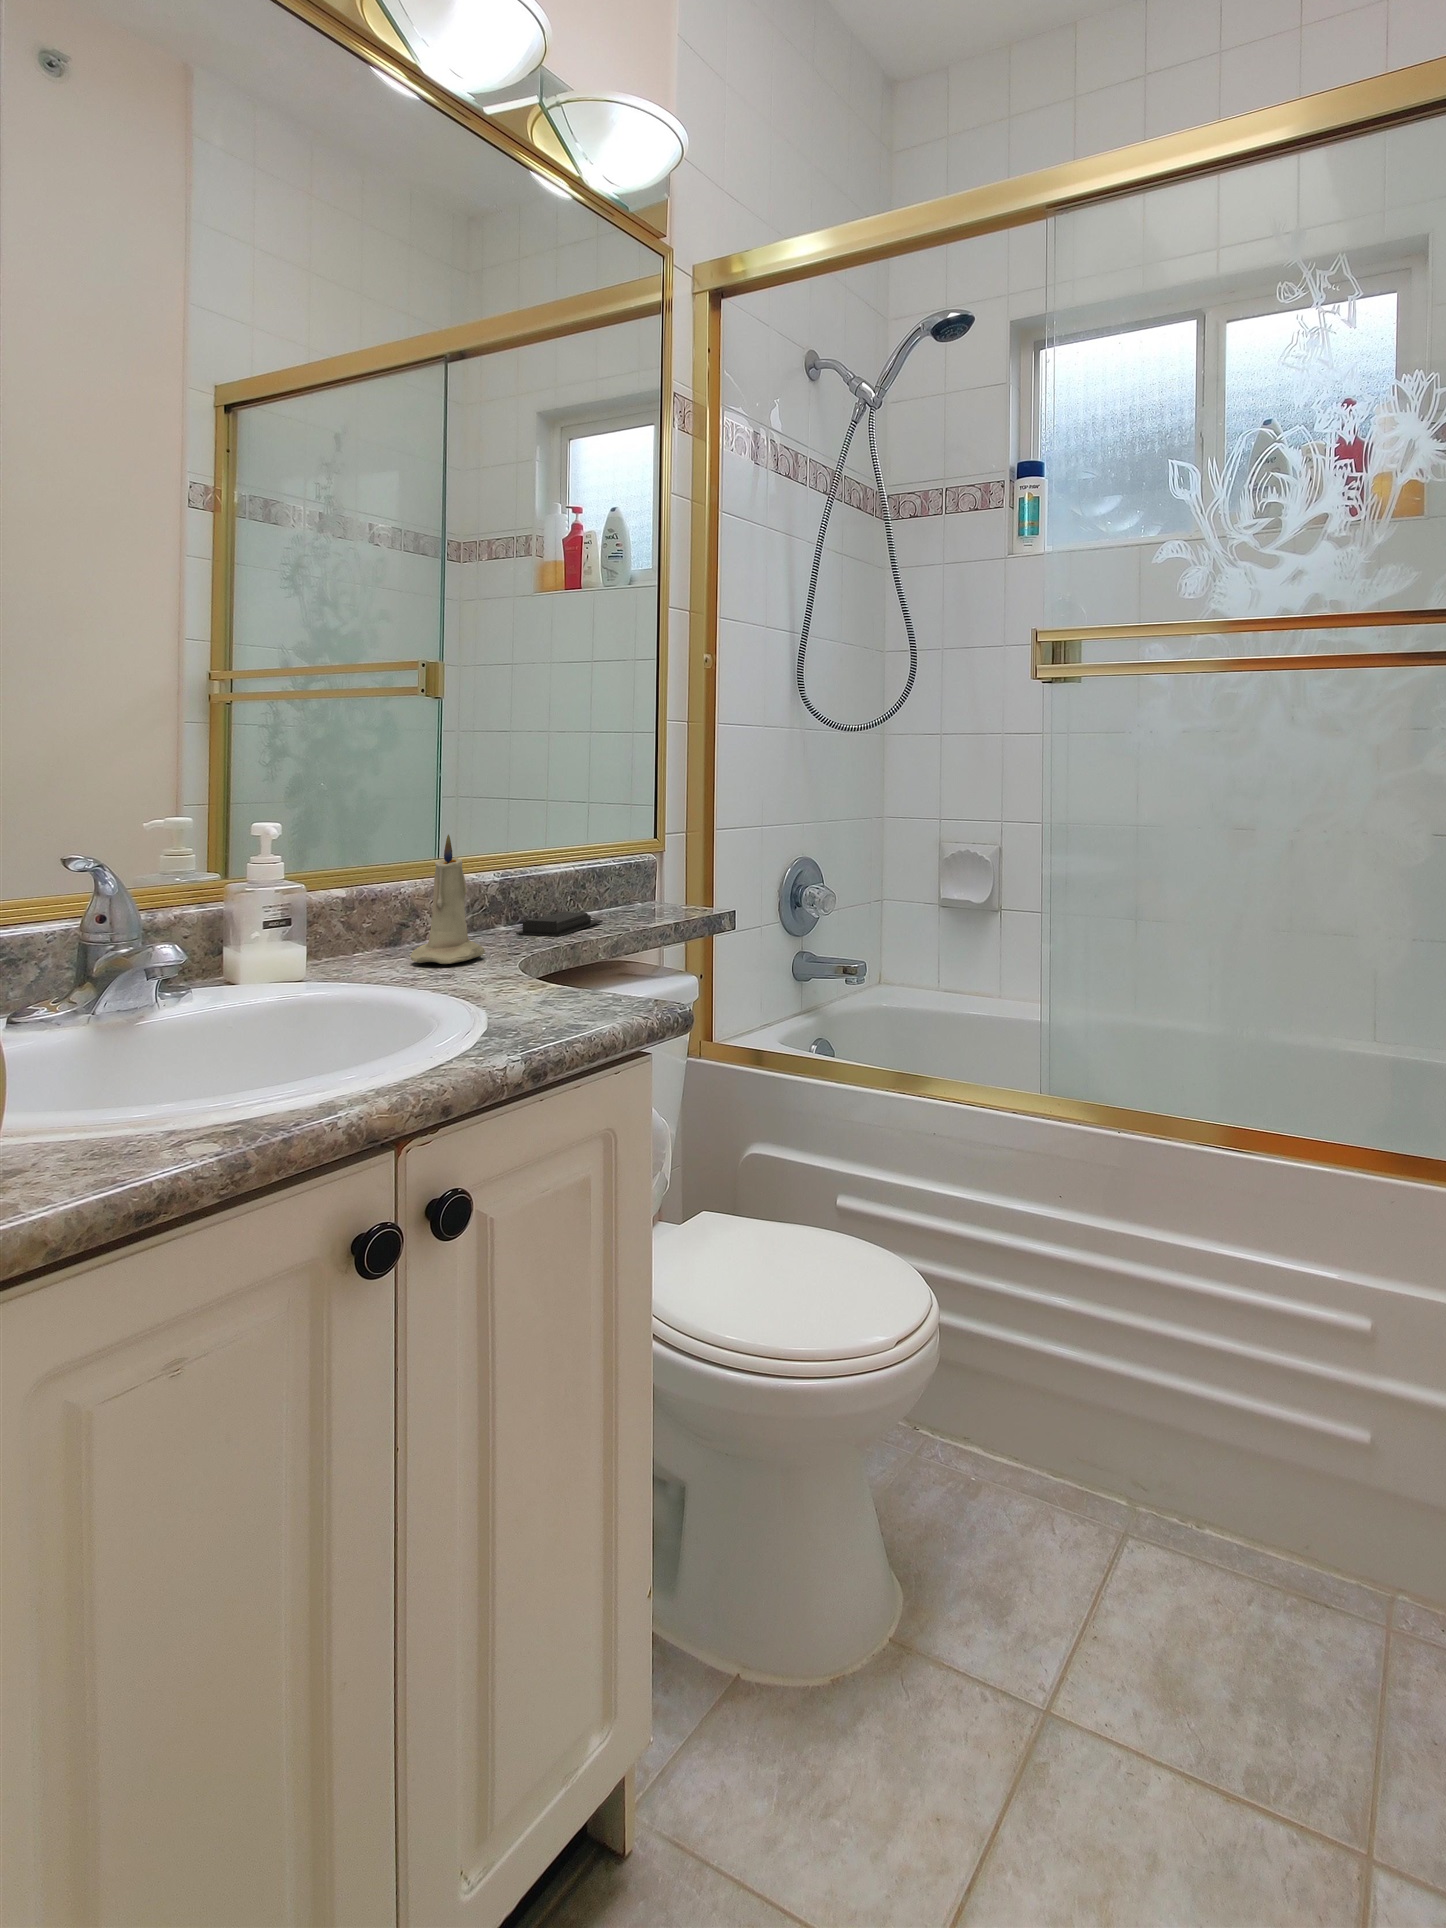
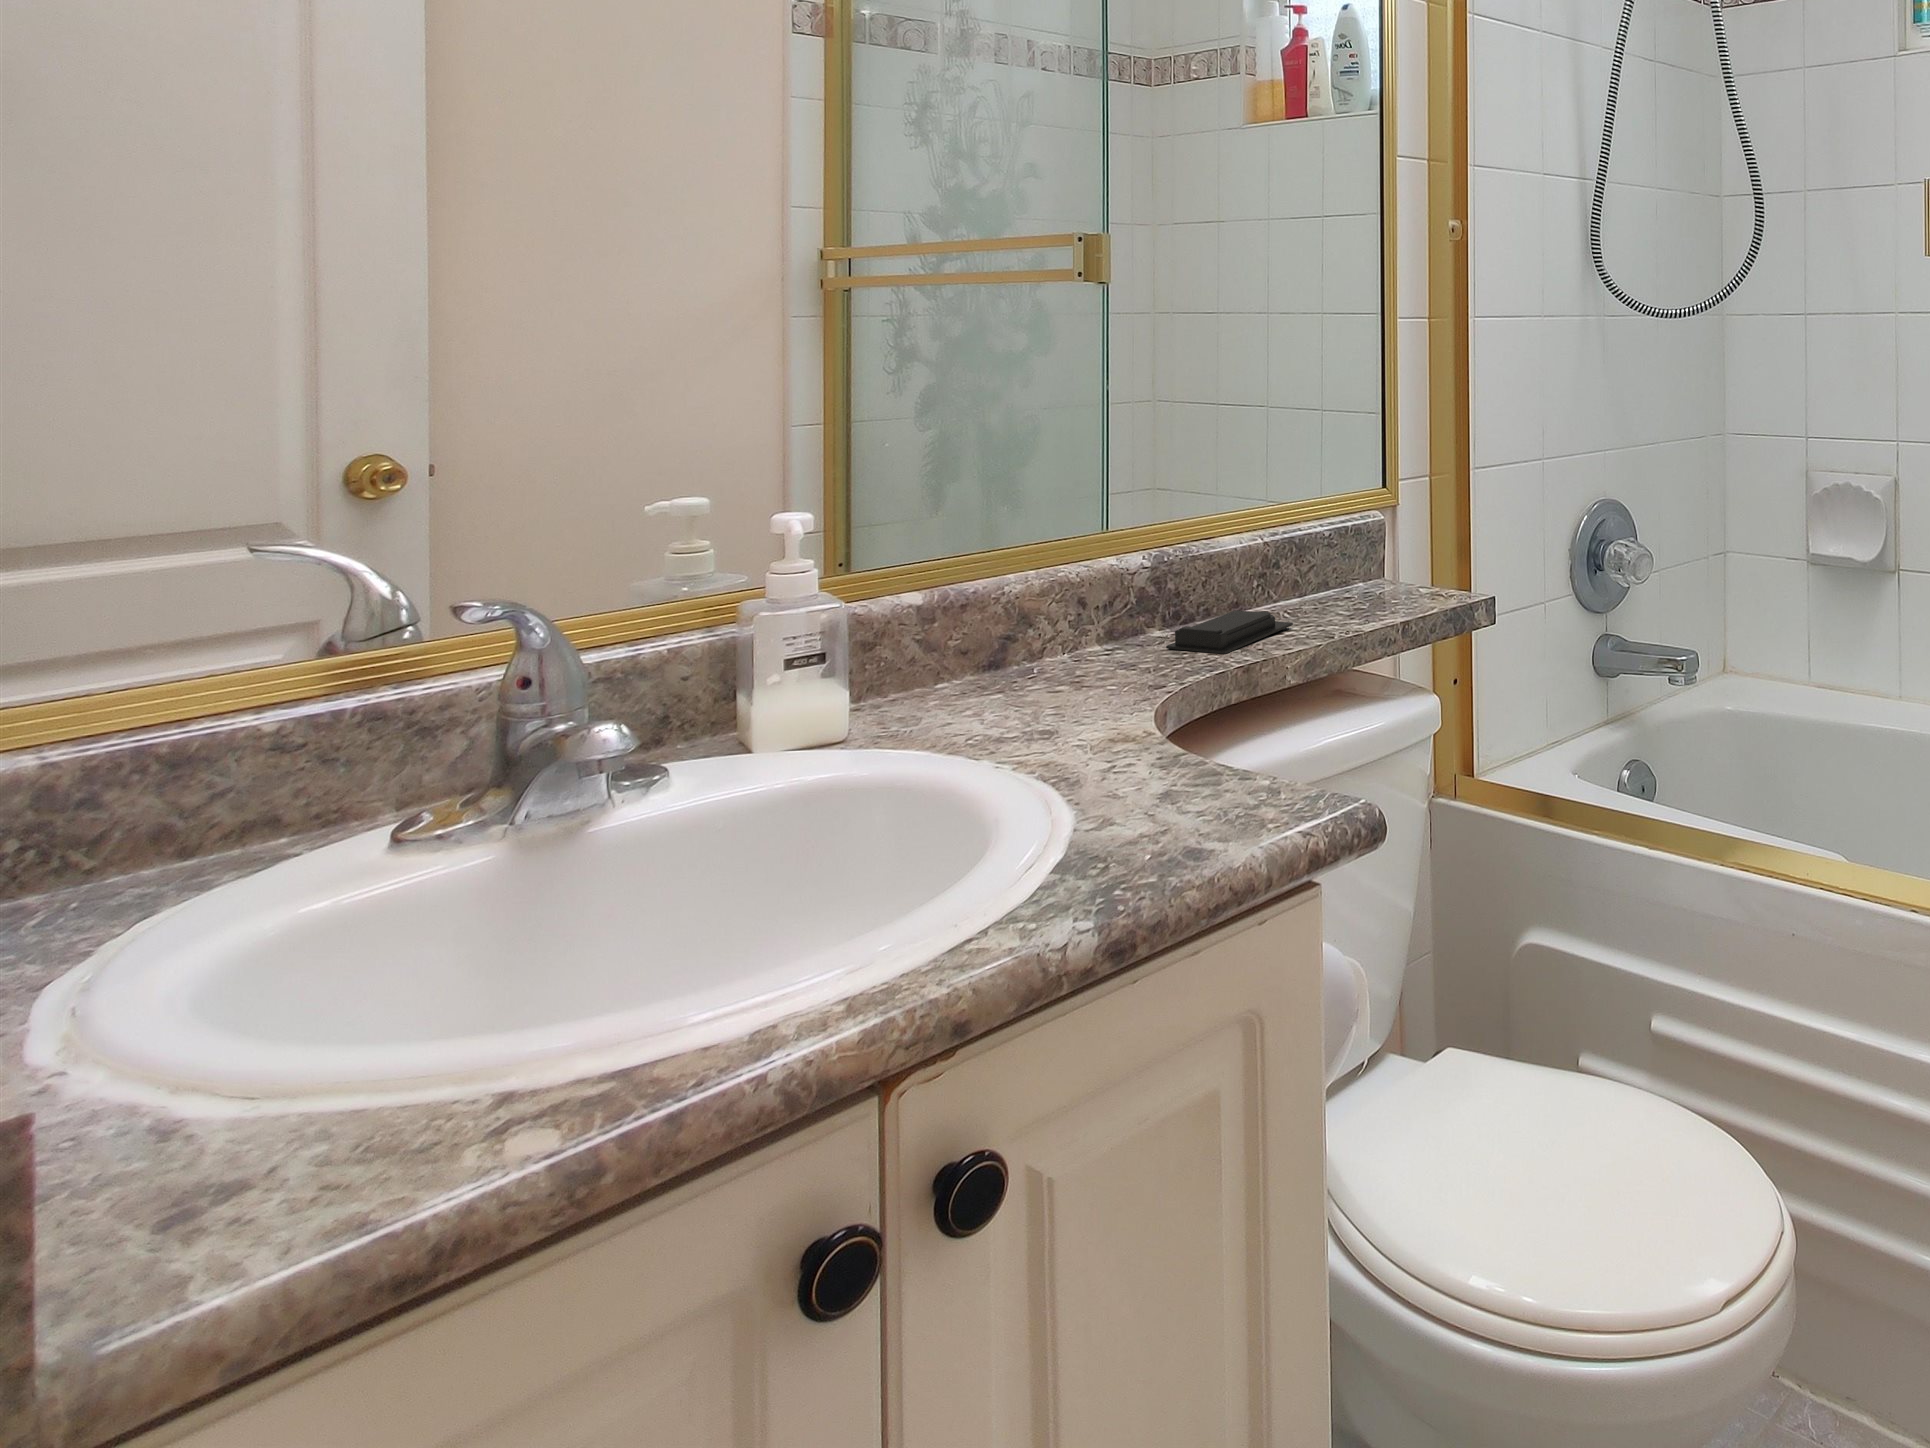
candle: present [410,835,485,964] -> none [1002,520,1108,712]

